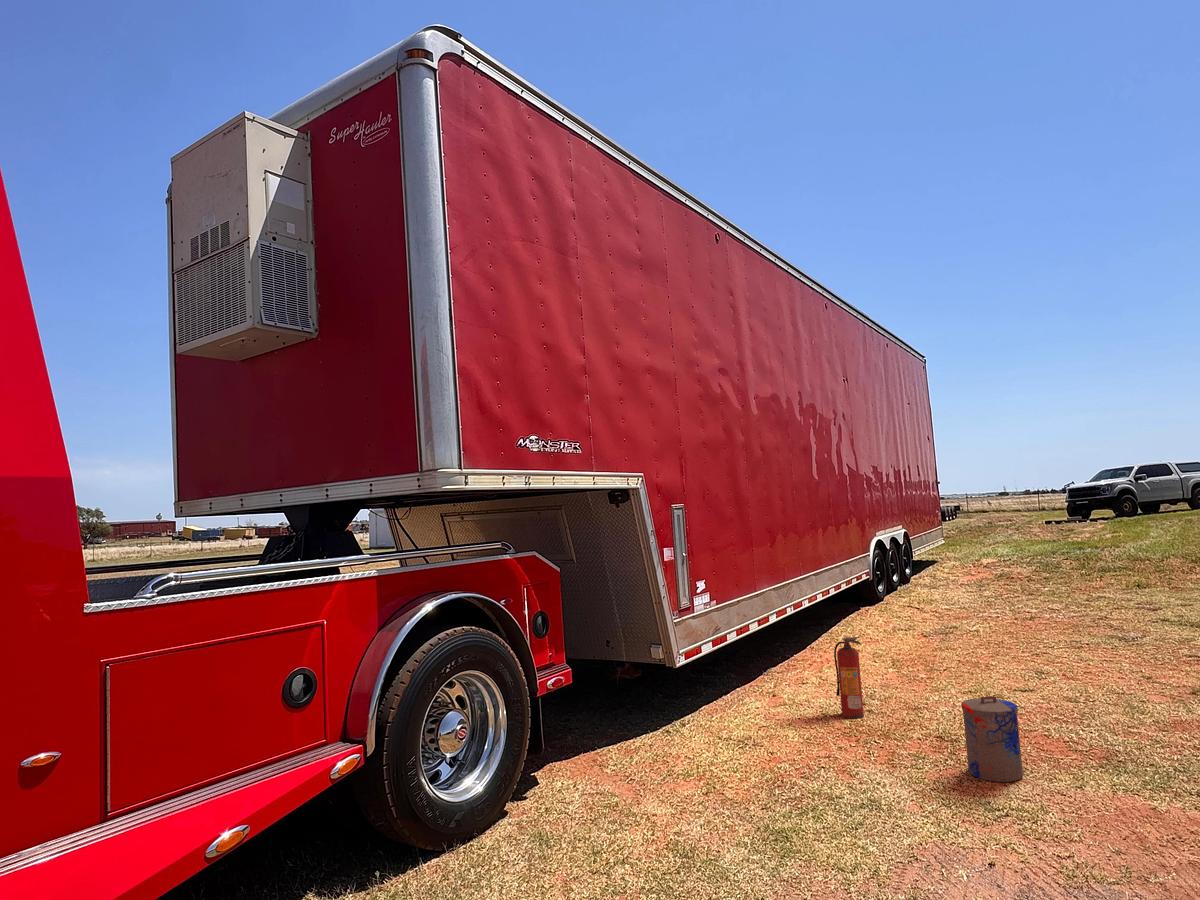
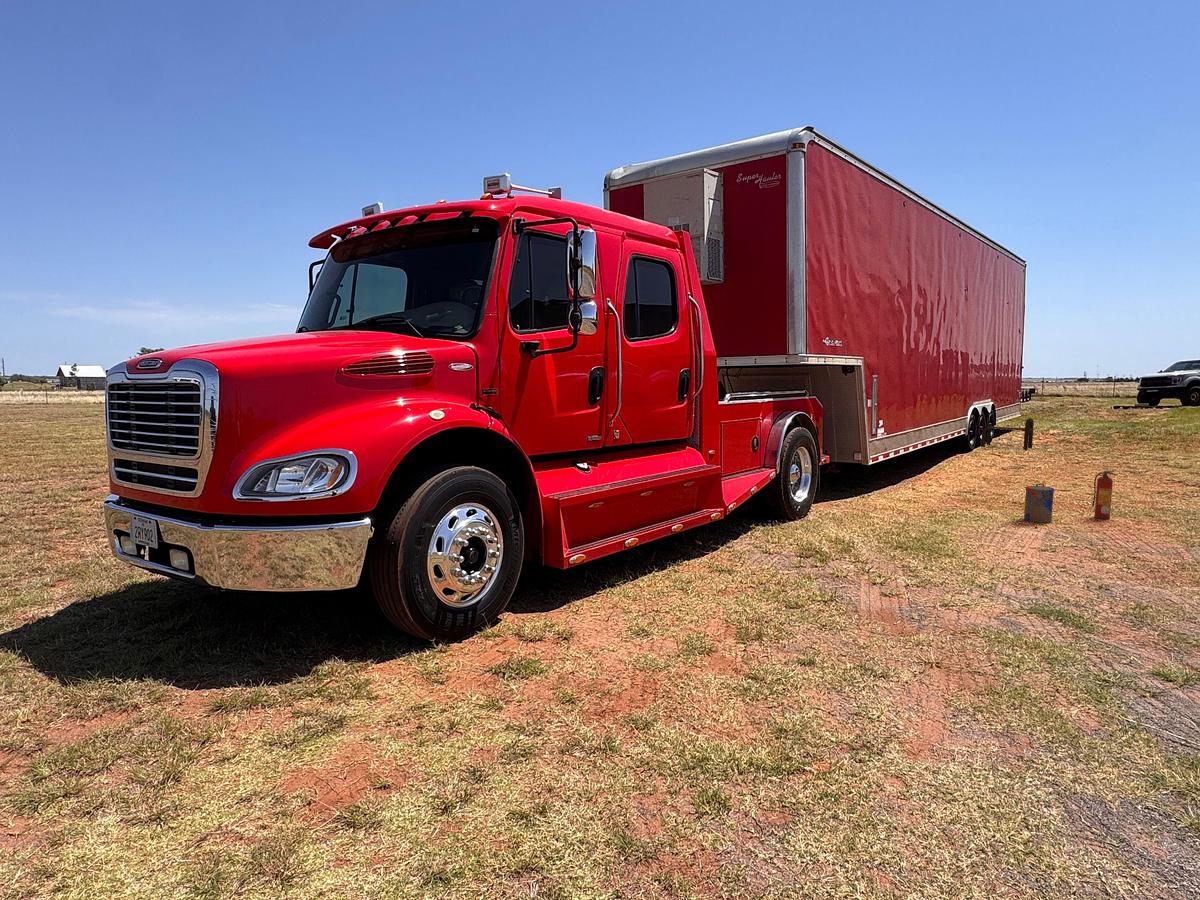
bench: none [893,548,963,593] -> present [981,418,1034,450]
fire extinguisher: present [834,637,864,718] -> present [1092,471,1115,519]

